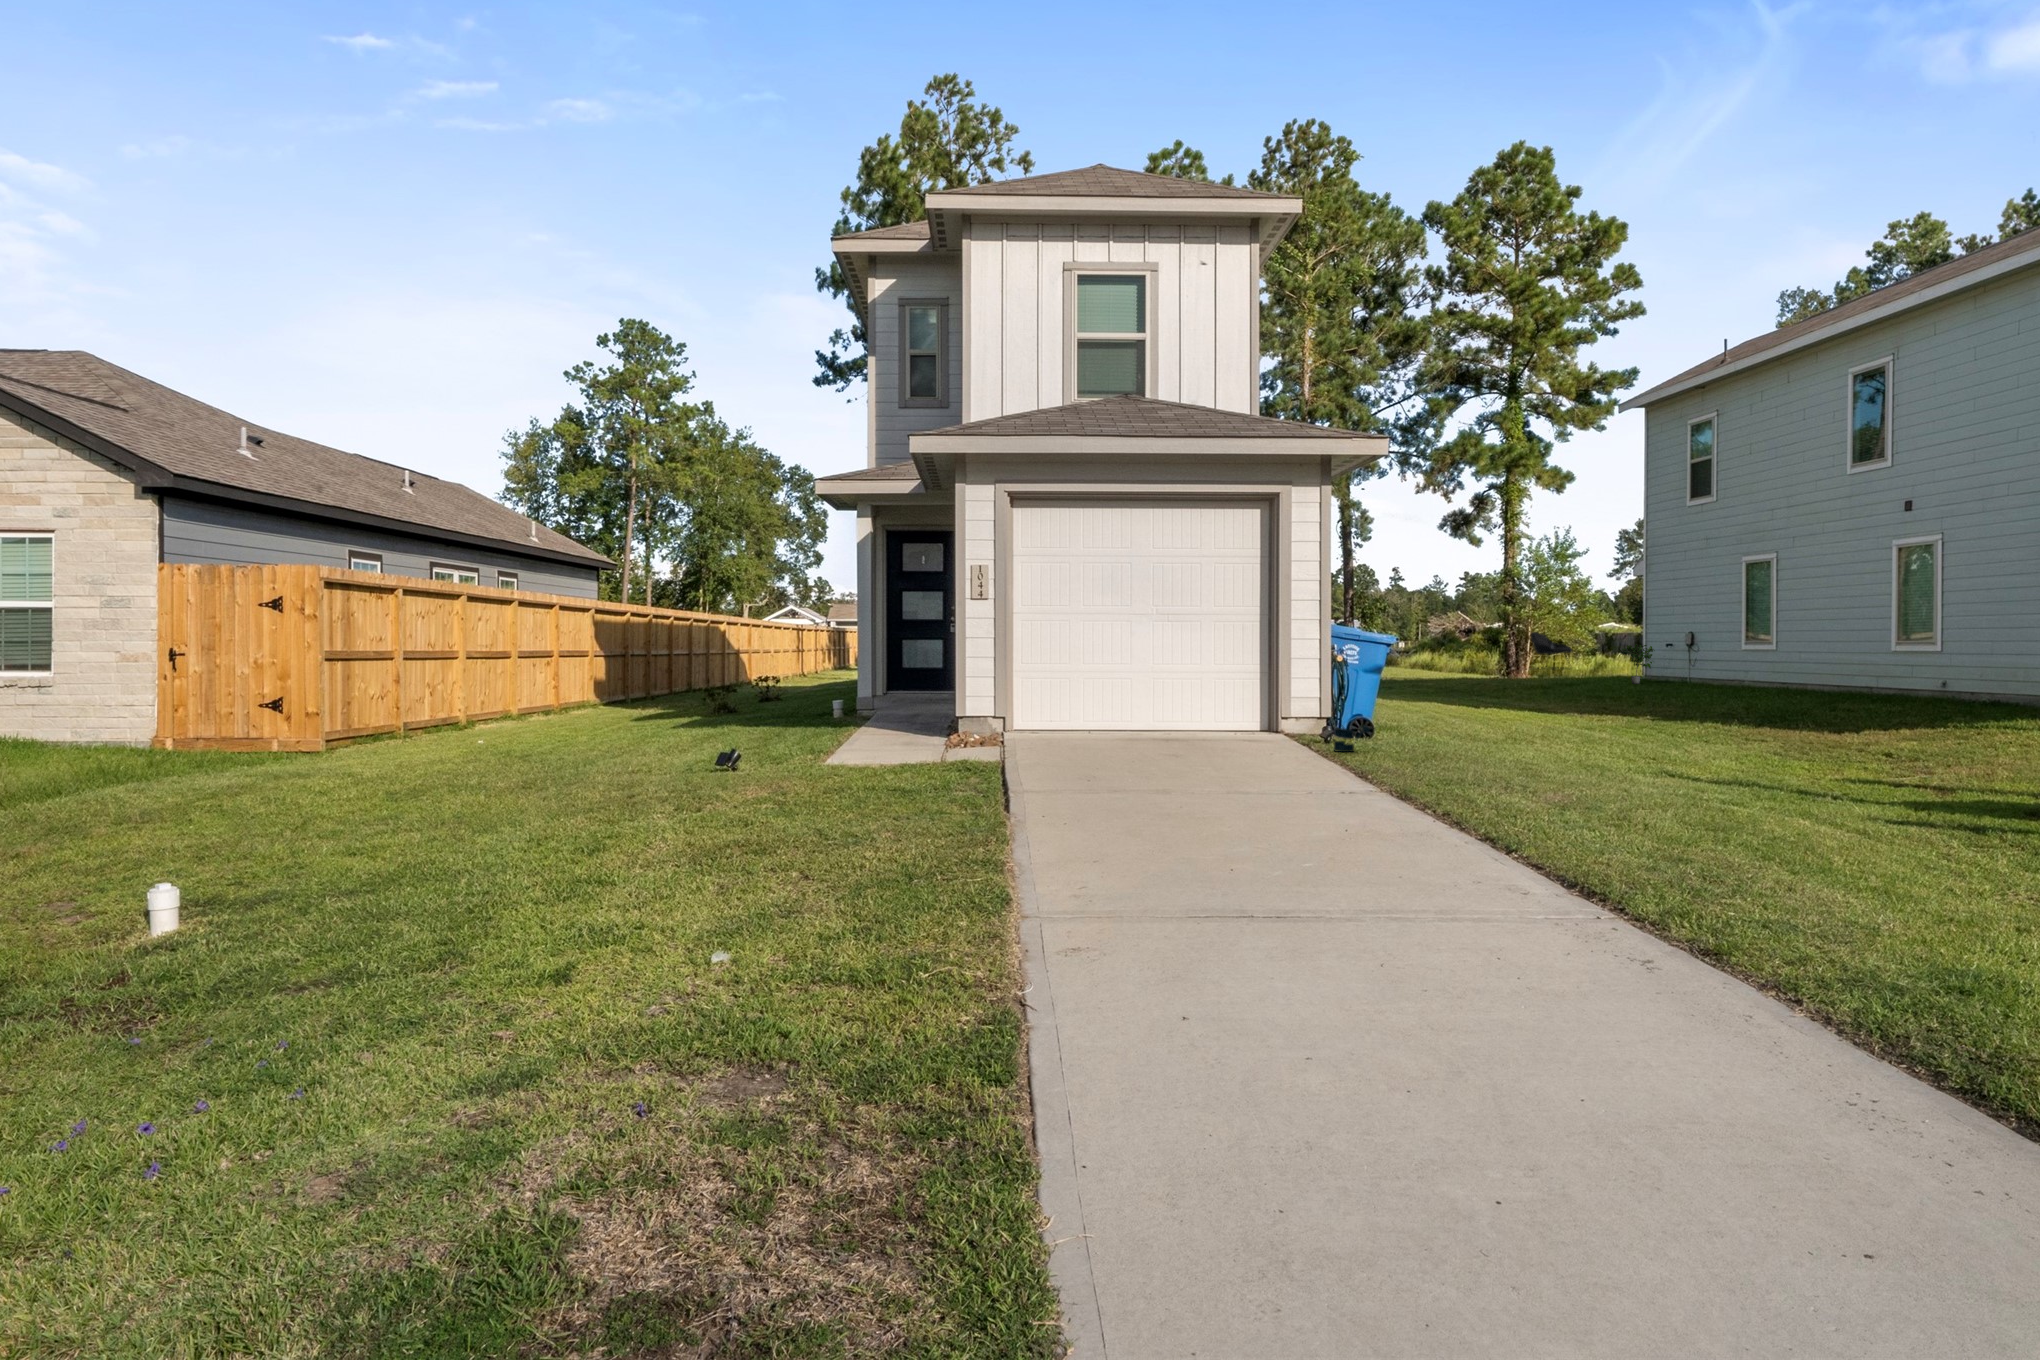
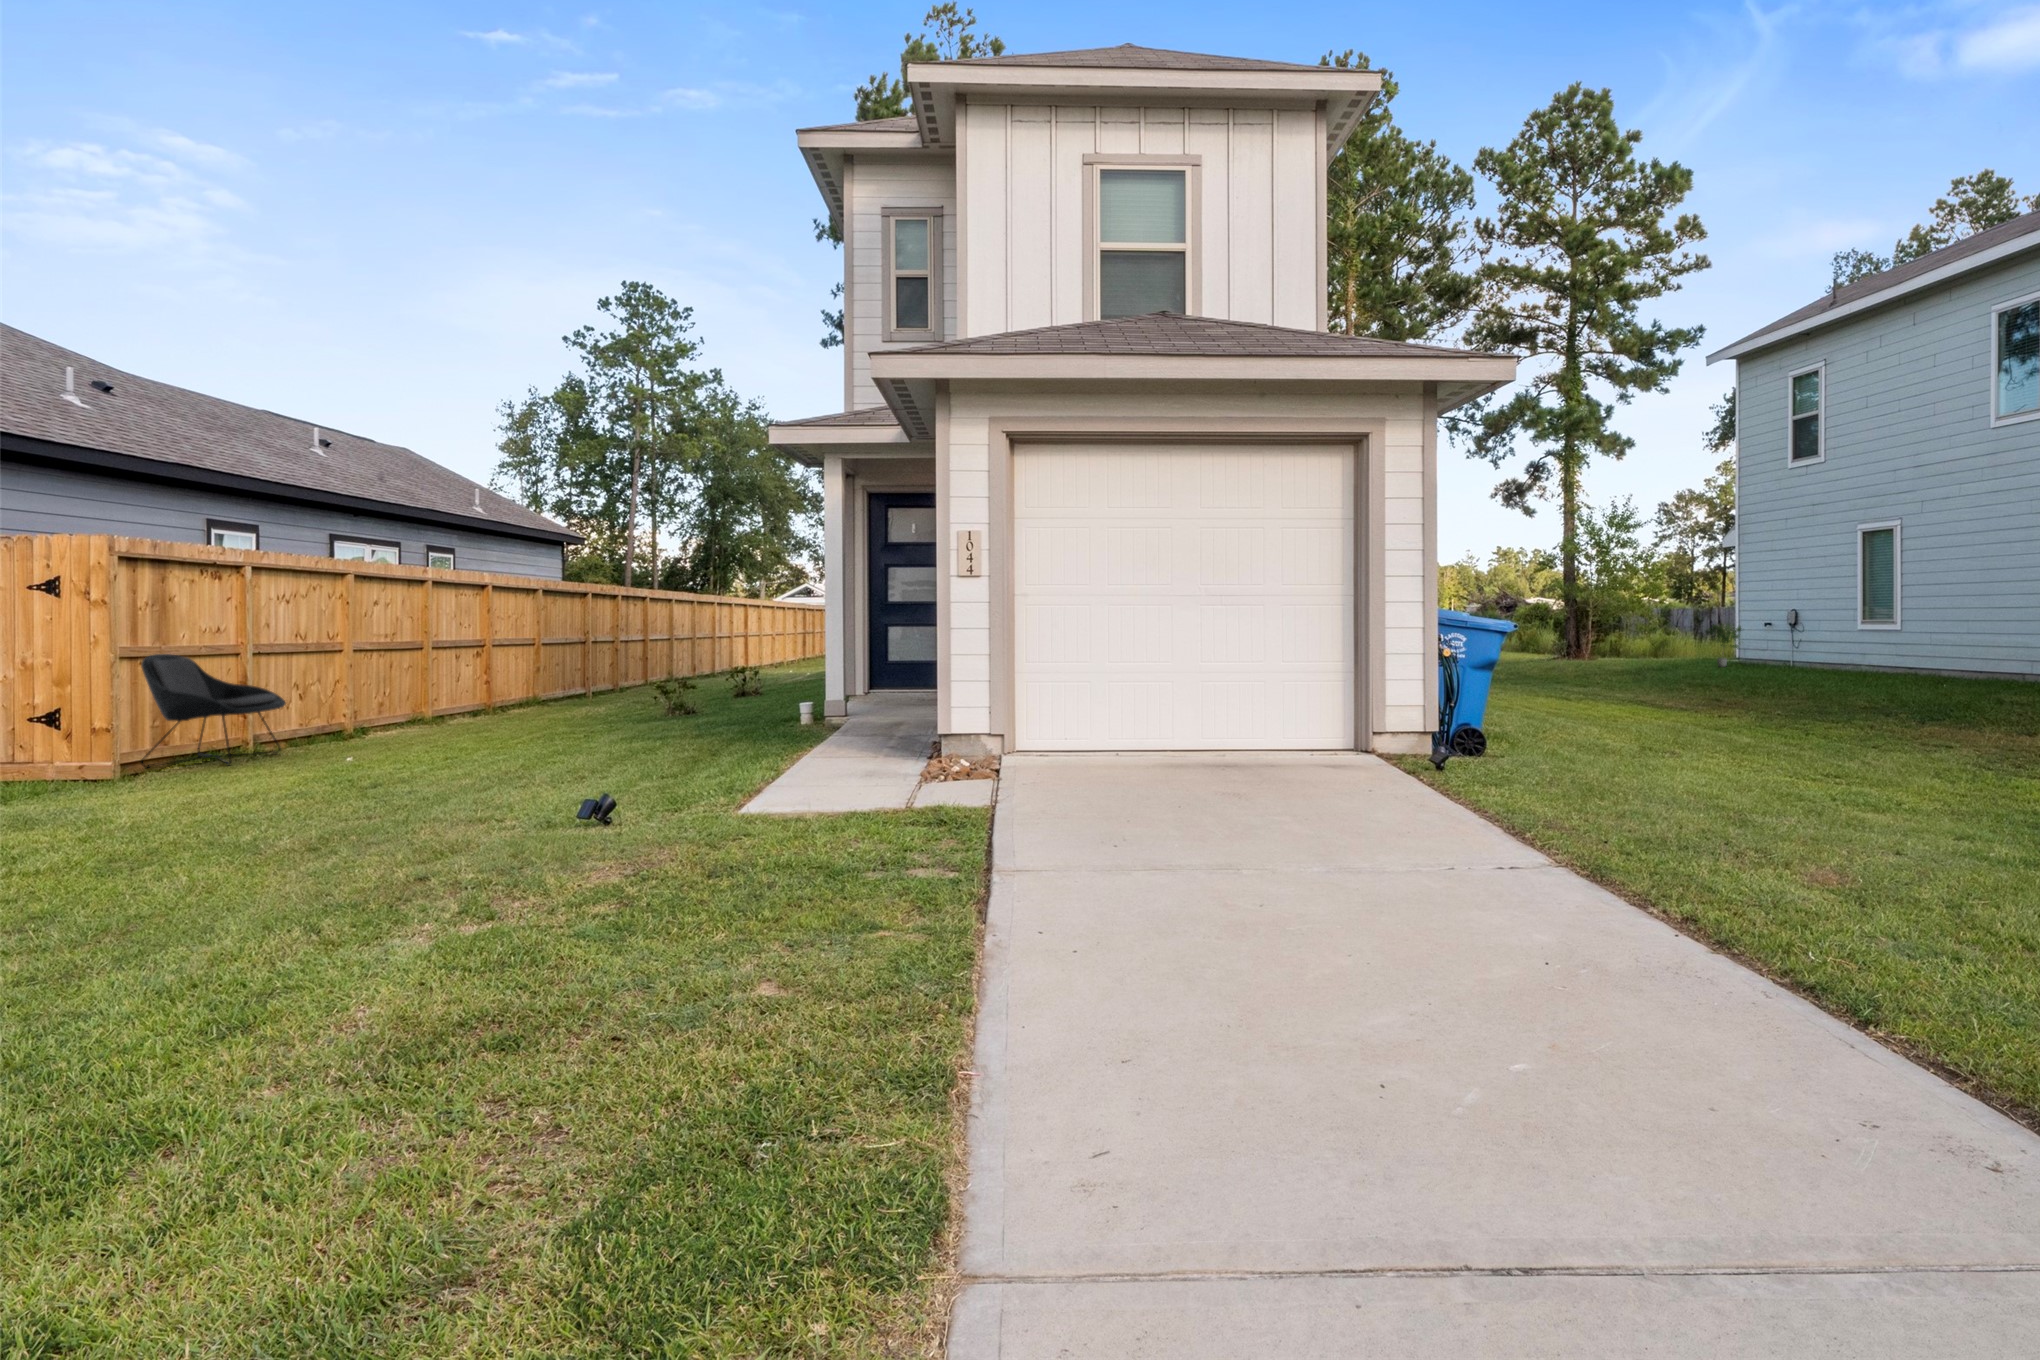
lounge chair: present [1531,632,1573,669] -> present [141,654,286,768]
watering can: present [1333,725,1370,752] -> none [1431,734,1486,773]

